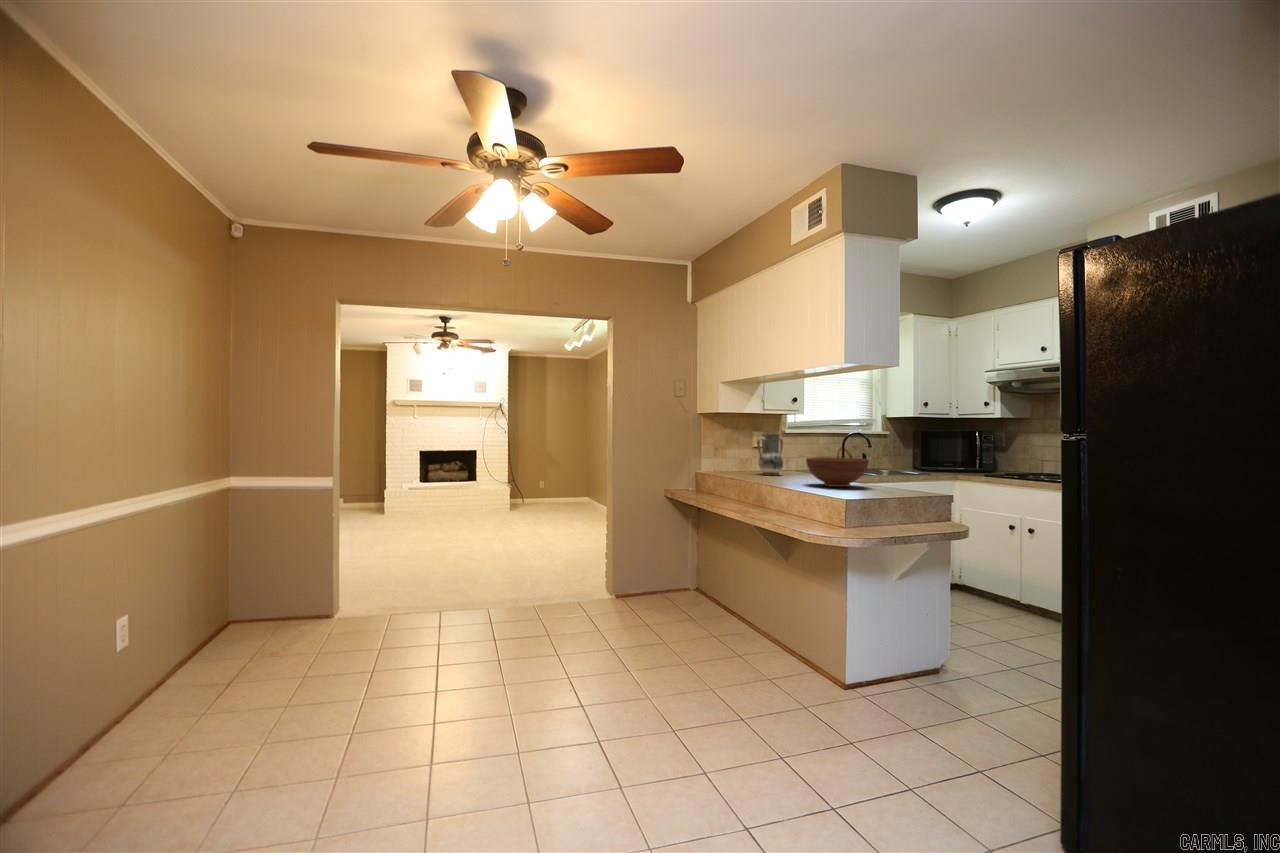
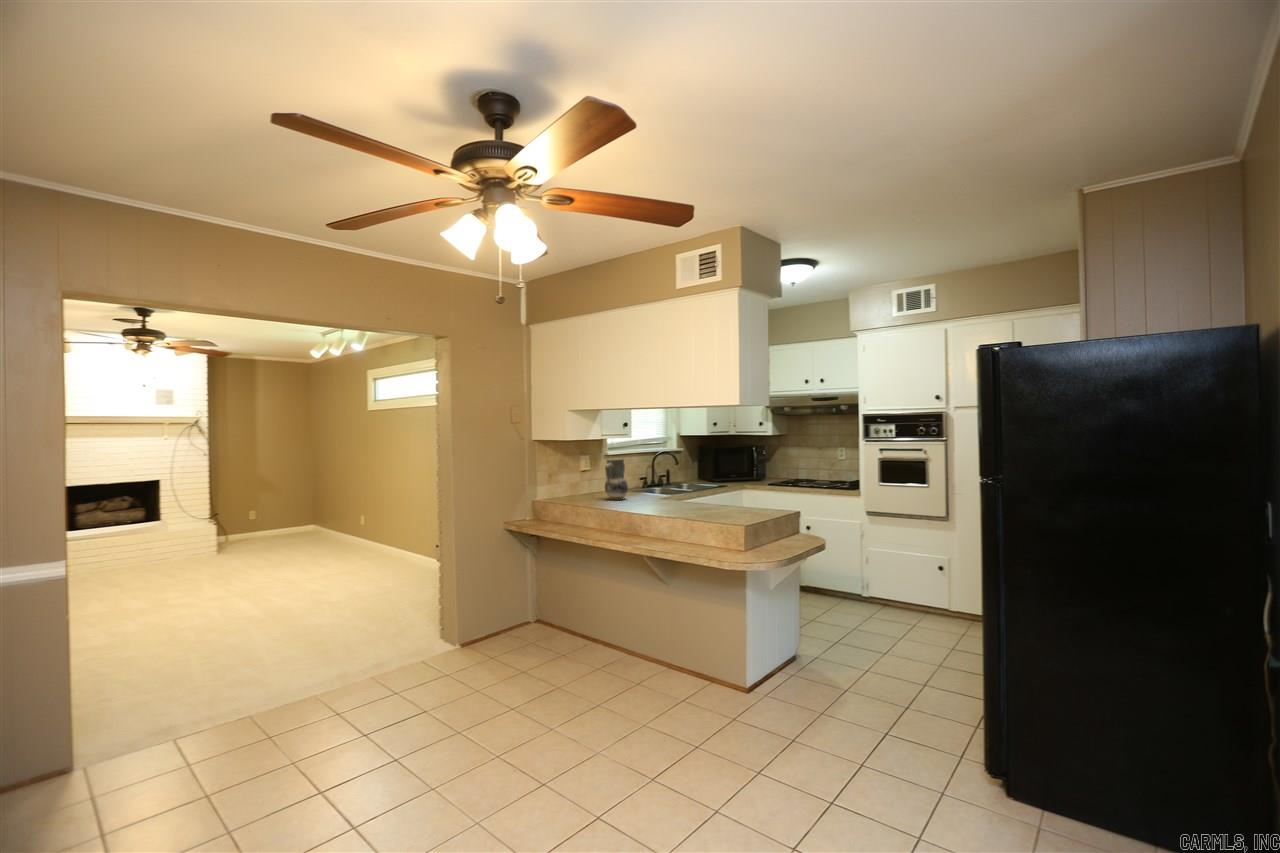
fruit bowl: present [806,457,869,487] -> none [672,482,726,511]

